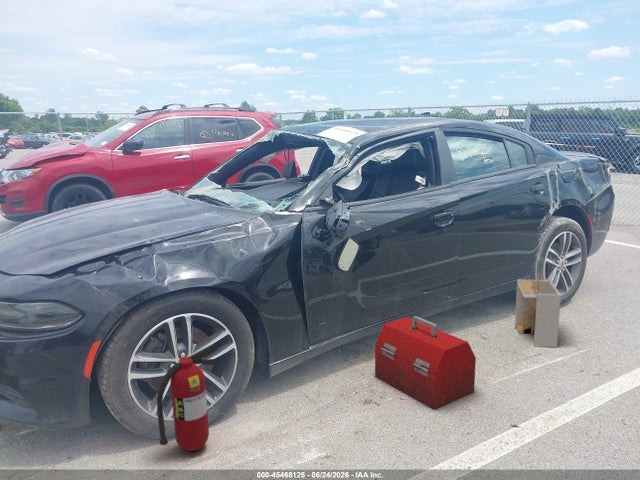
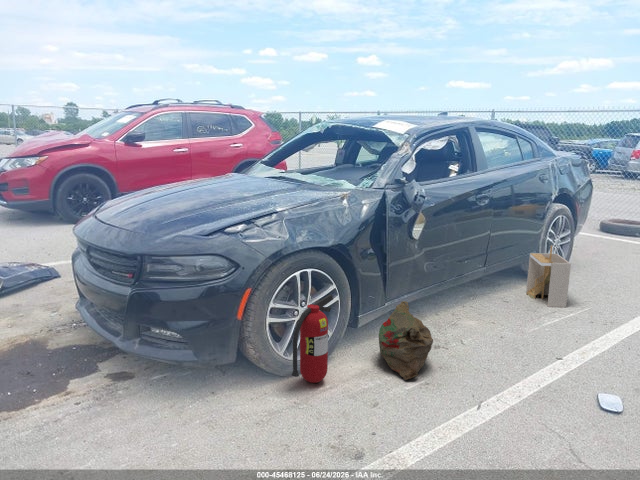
toolbox: present [375,316,476,410] -> none [432,278,520,351]
bag: none [283,348,347,451] -> present [379,301,433,380]

